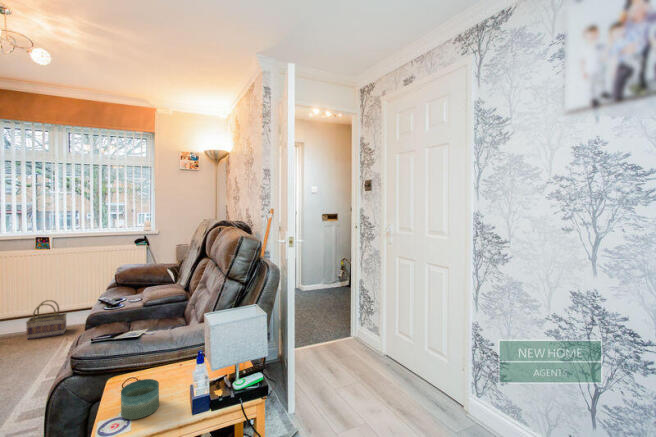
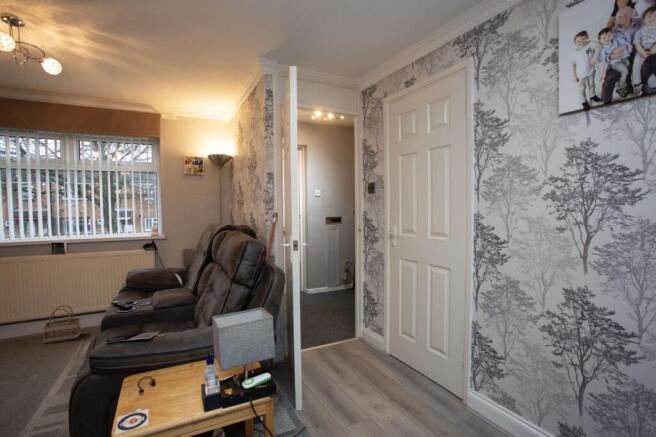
candle: present [121,379,159,419] -> none [139,377,174,413]

